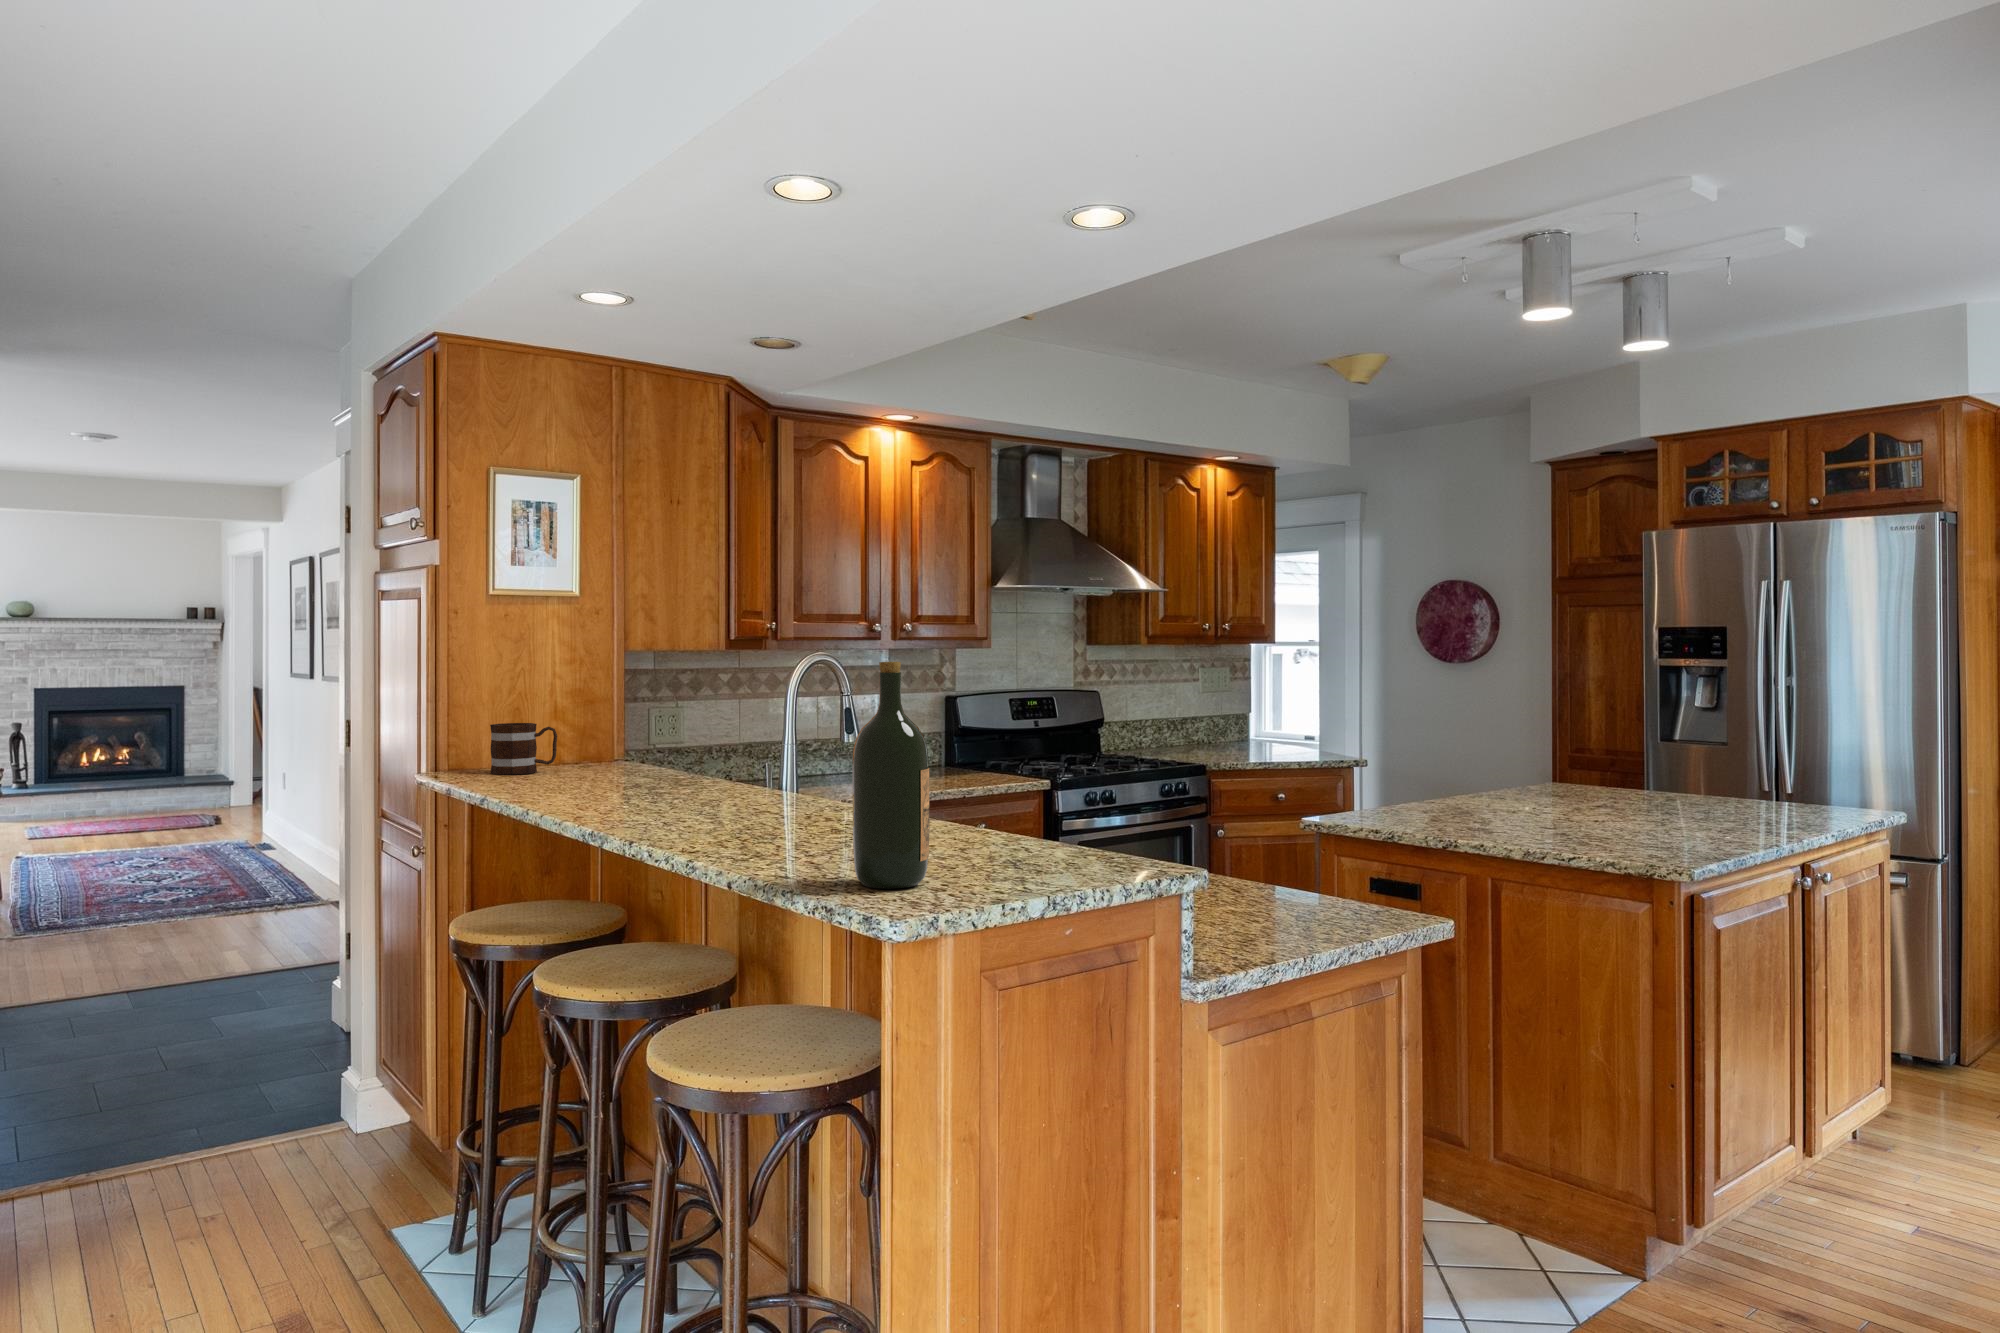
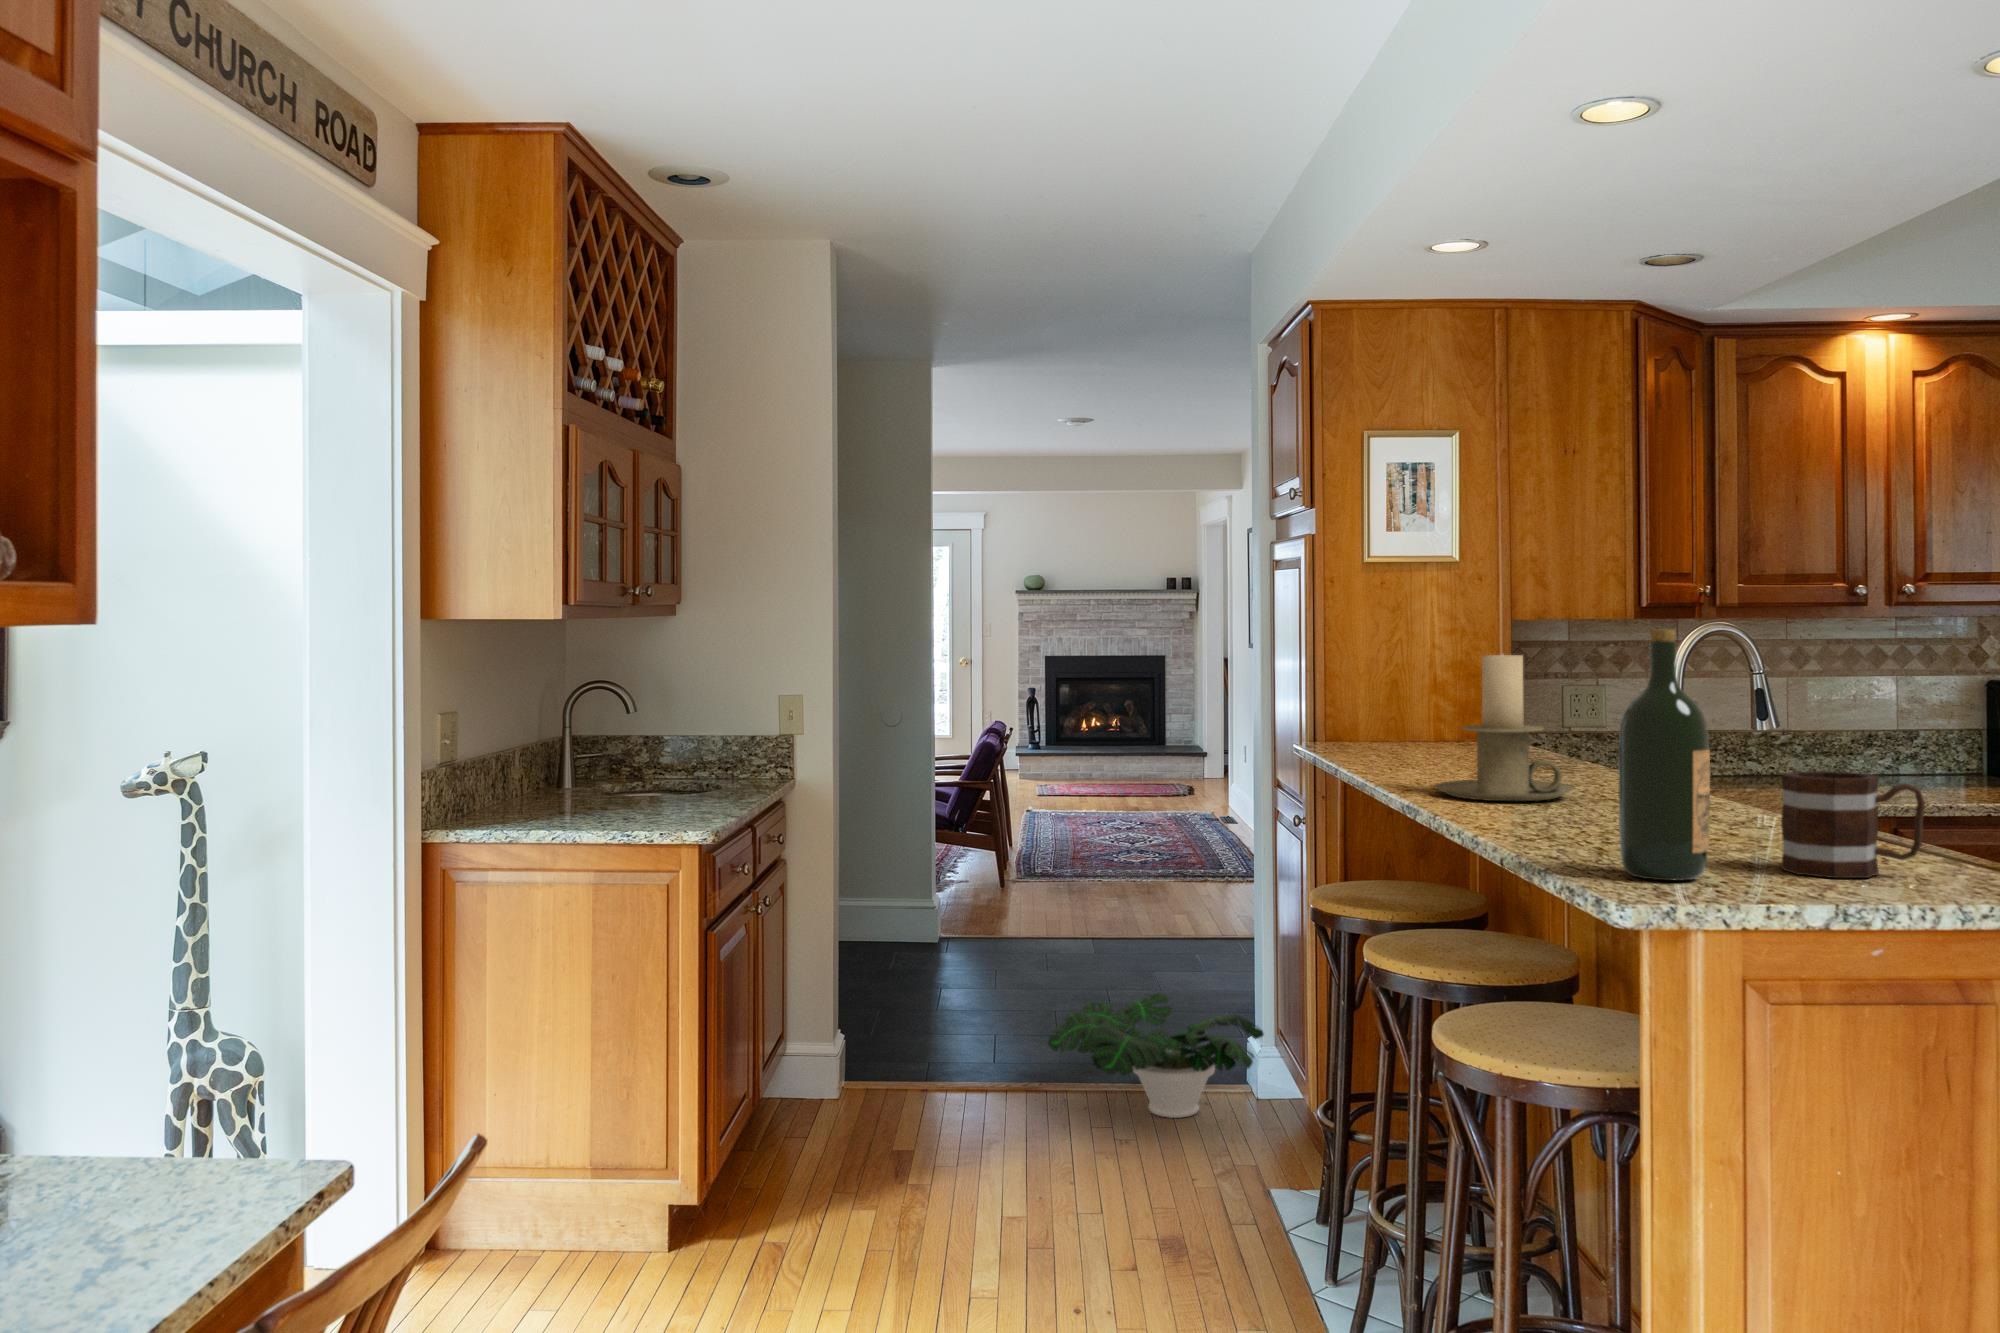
candle holder: none [607,682,737,821] -> present [1434,654,1575,801]
mug: present [490,723,557,775] -> present [1781,771,1925,878]
potted plant: none [104,1047,371,1182] -> present [1048,993,1264,1118]

